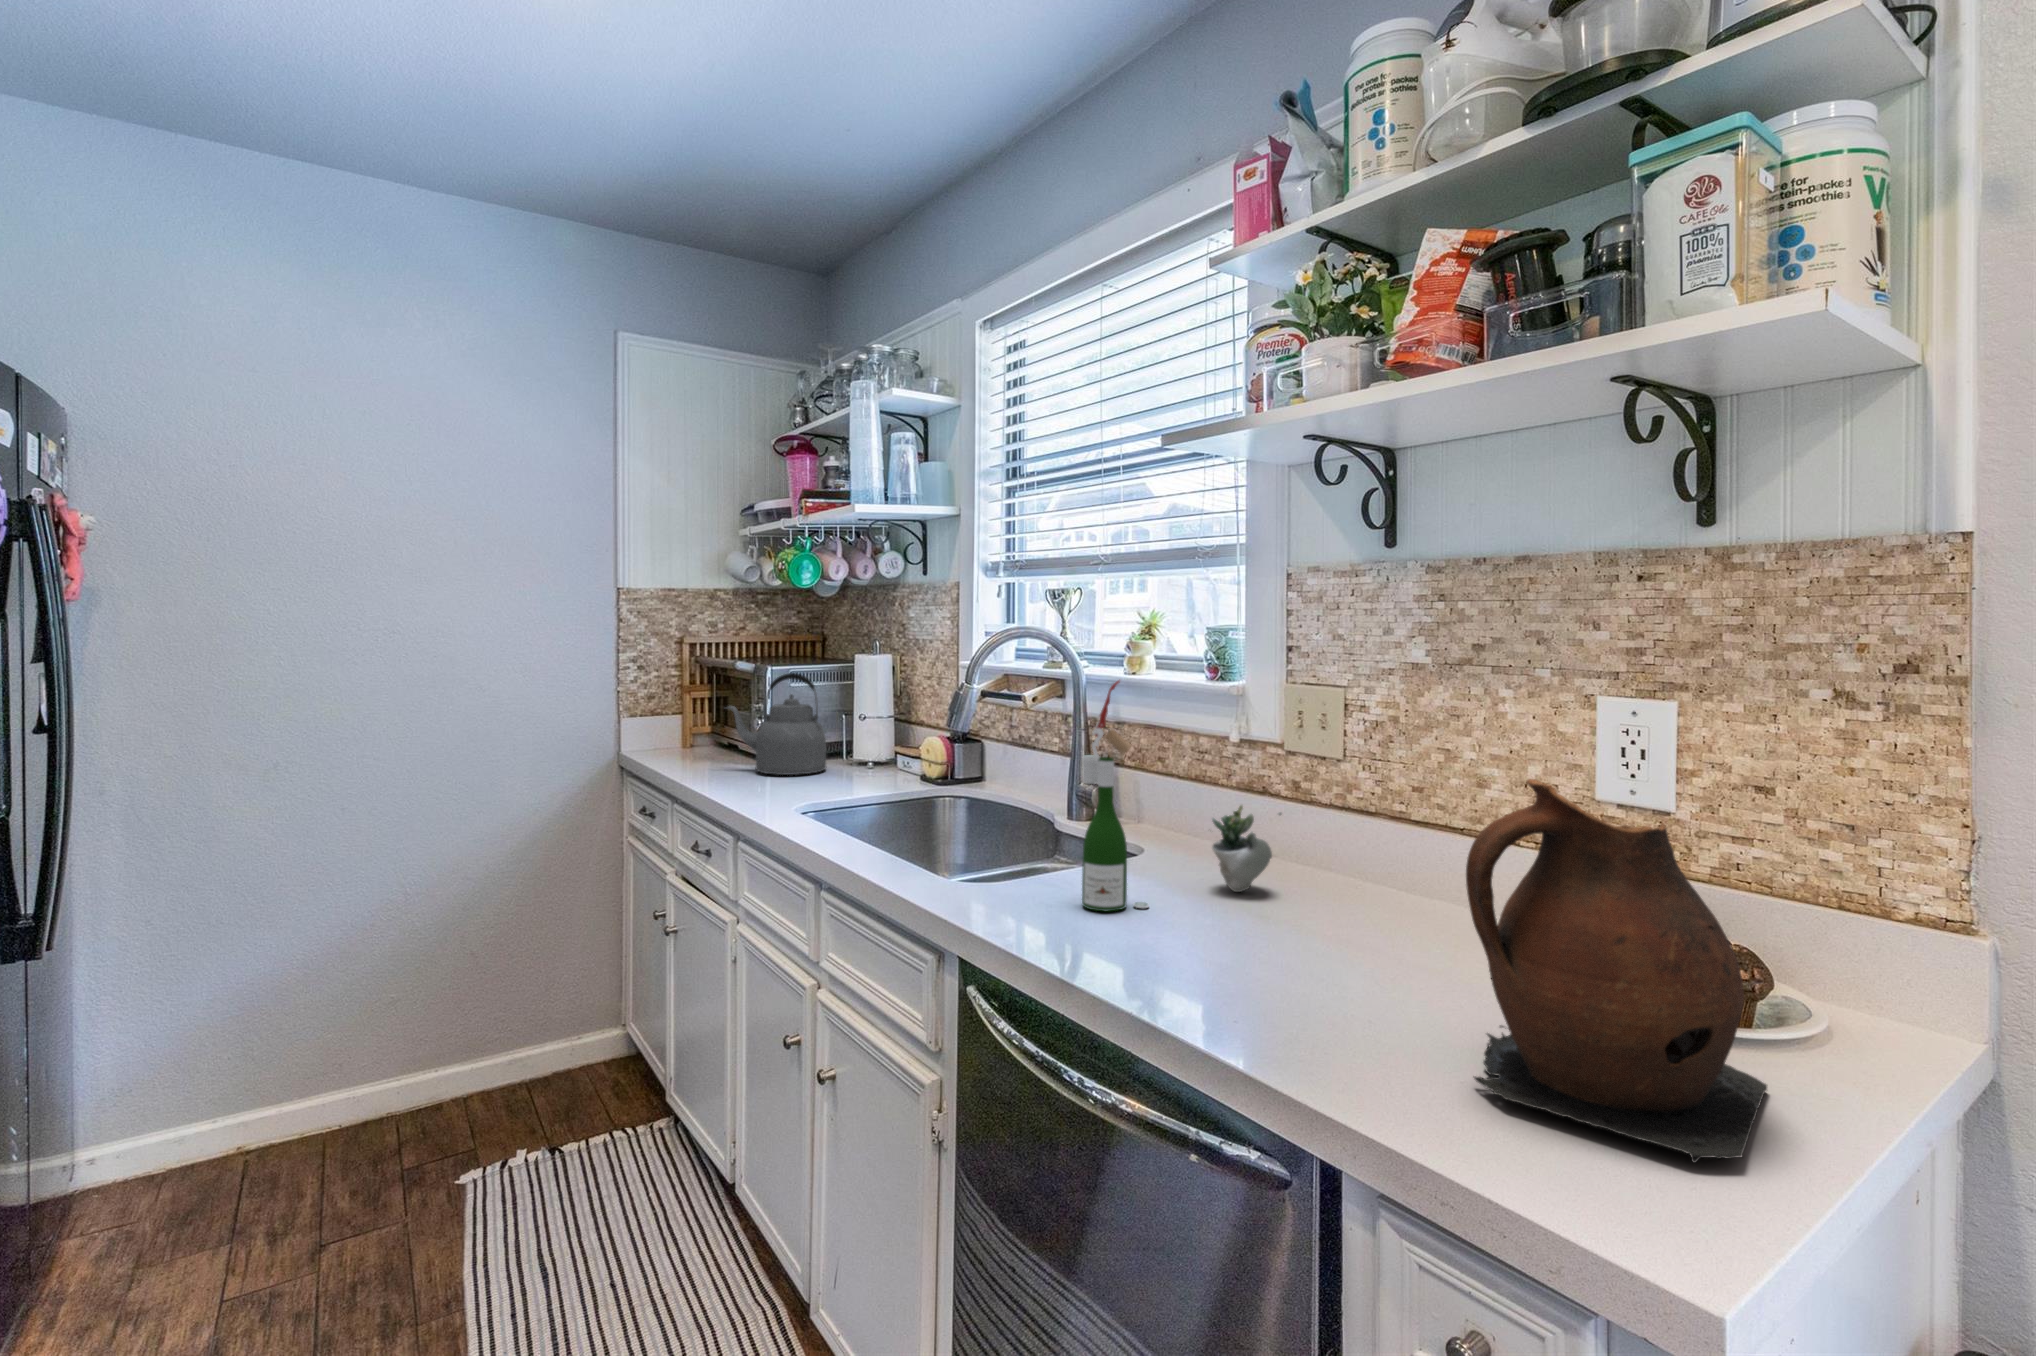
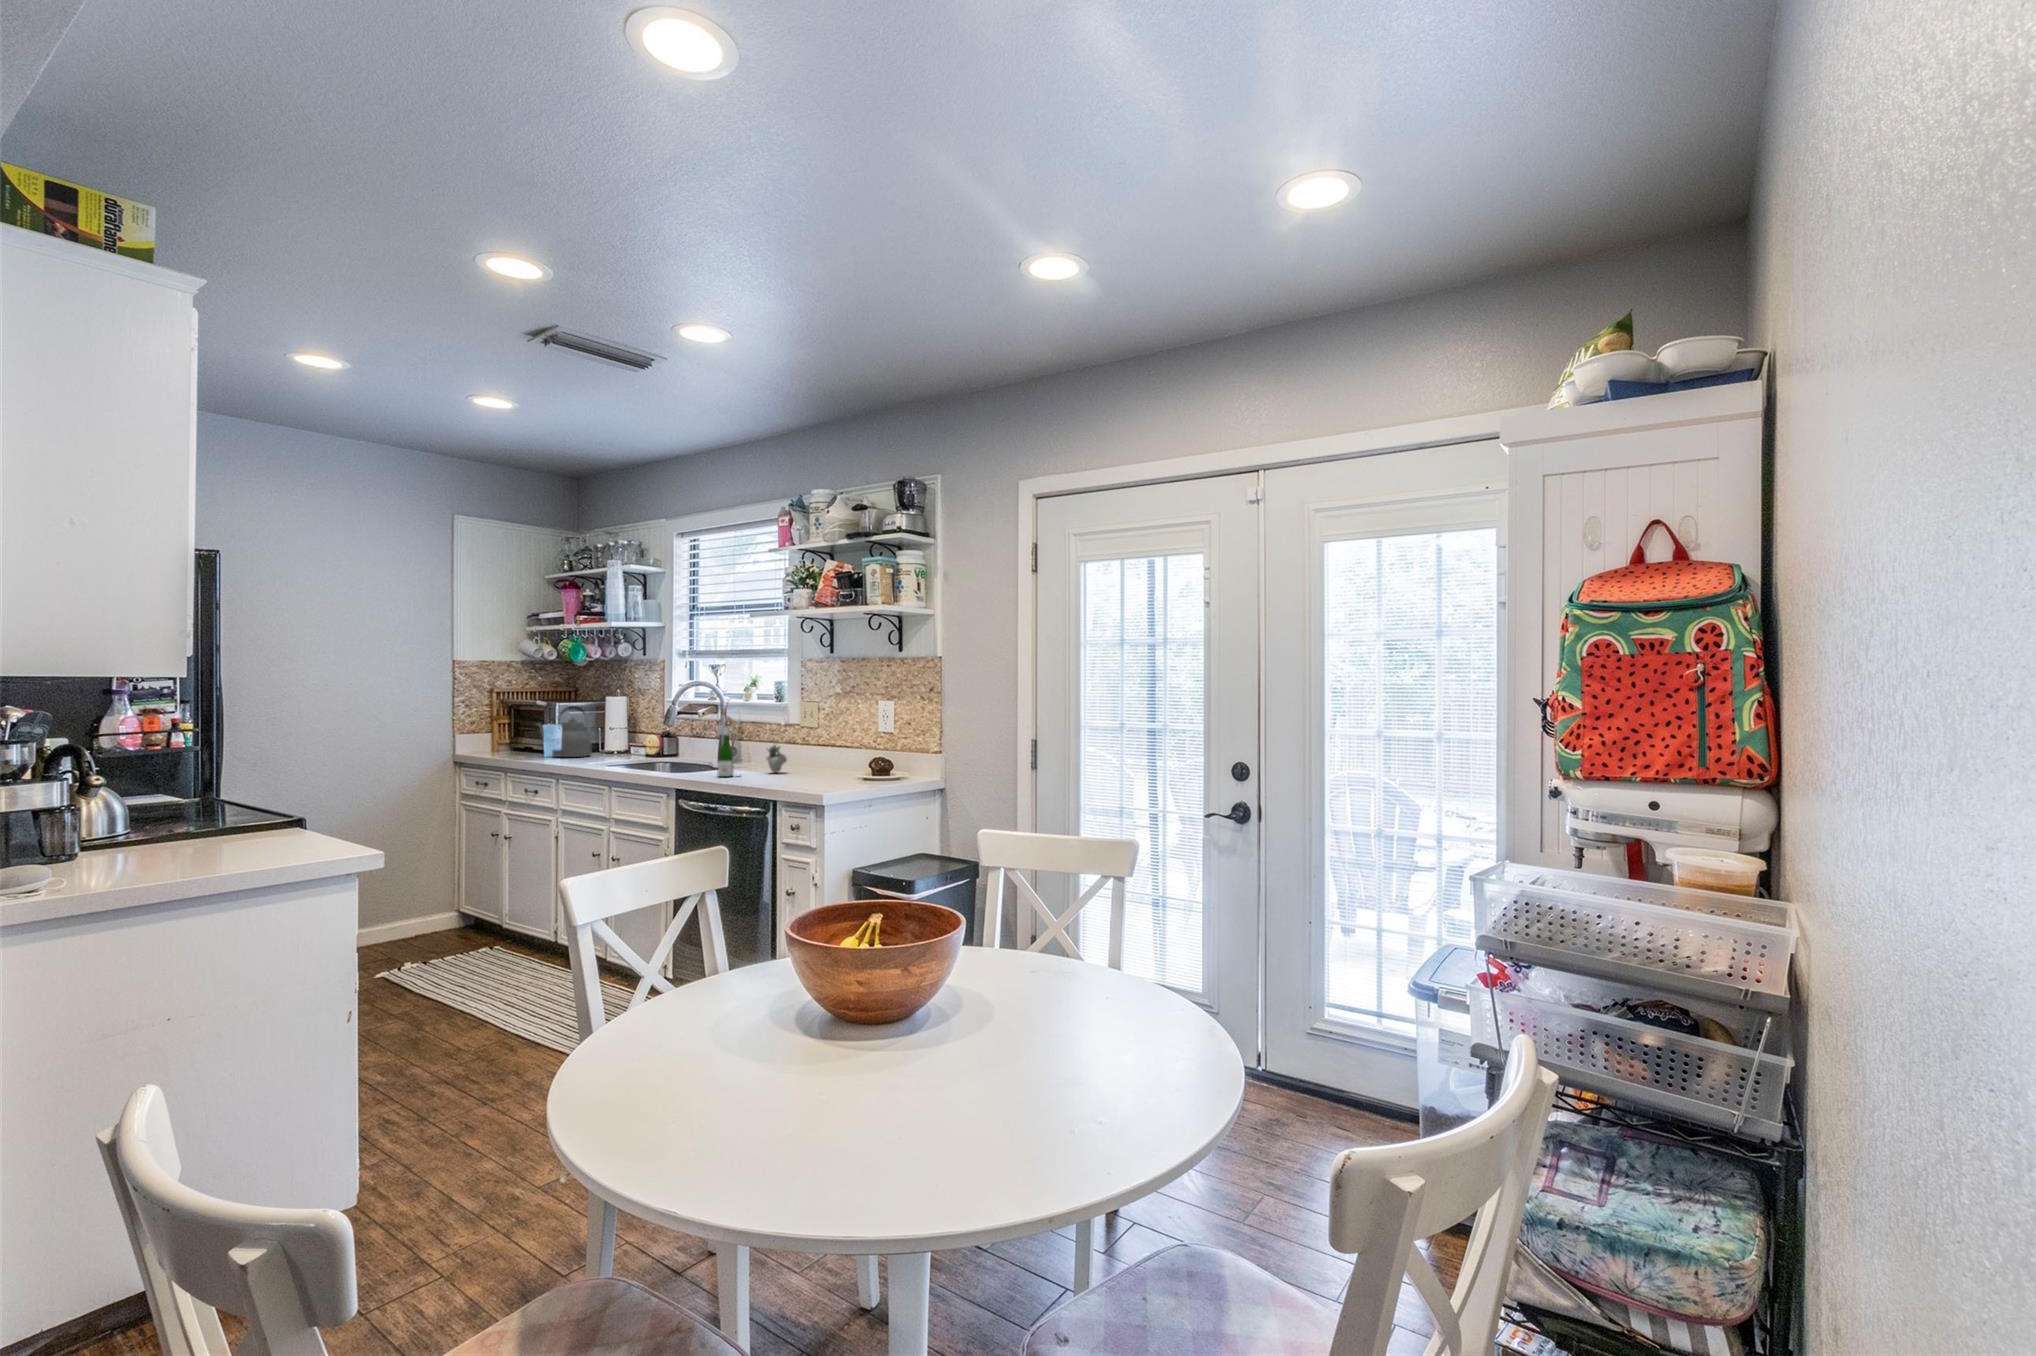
ceramic pitcher: present [1466,779,1767,1163] -> none [807,716,876,791]

